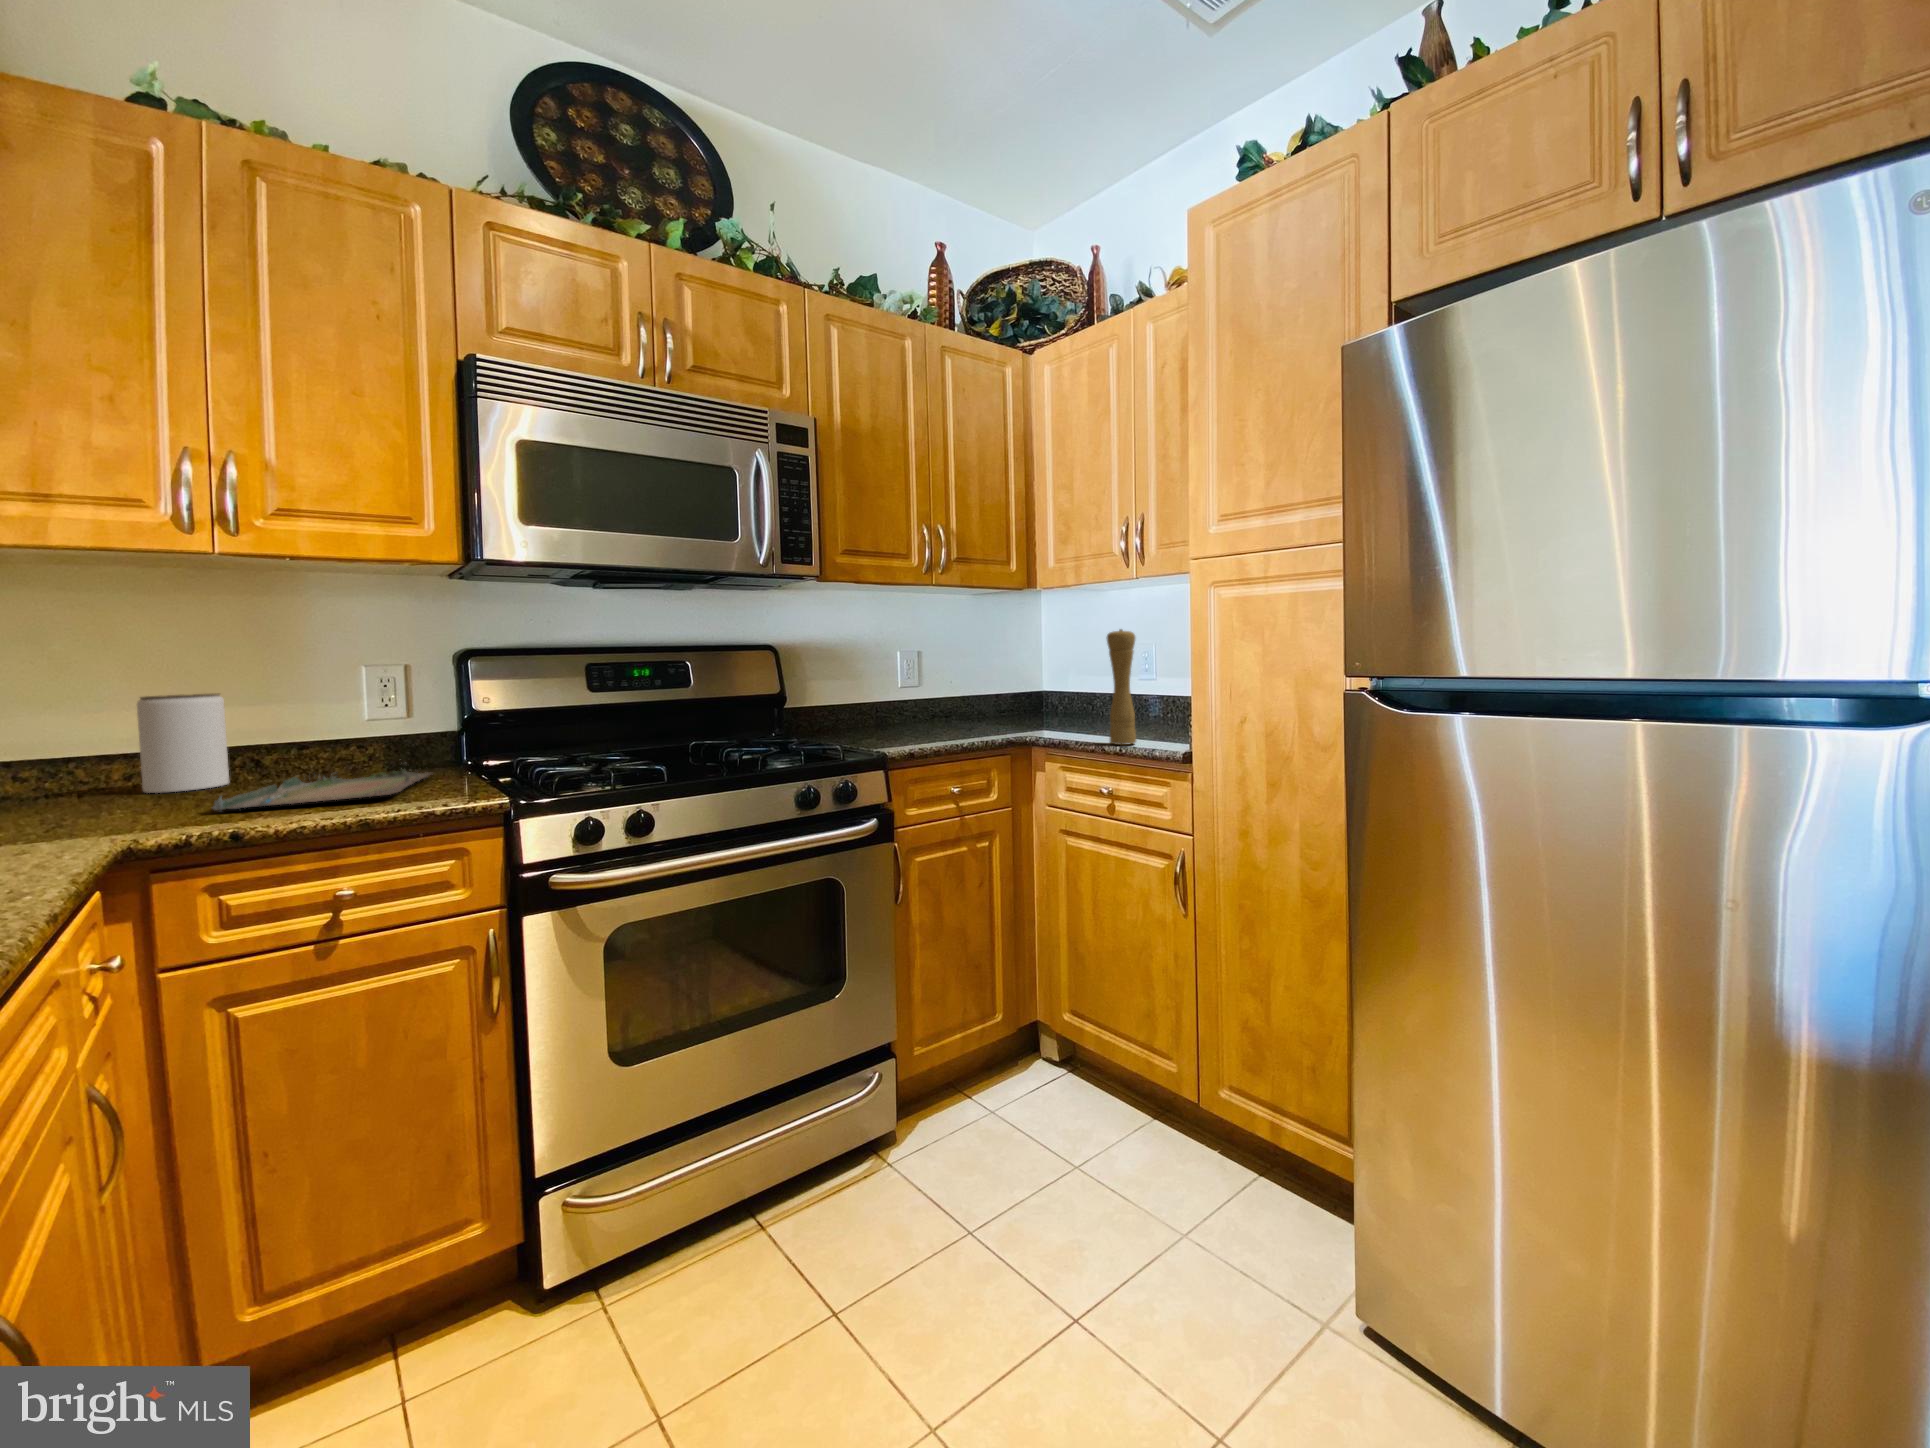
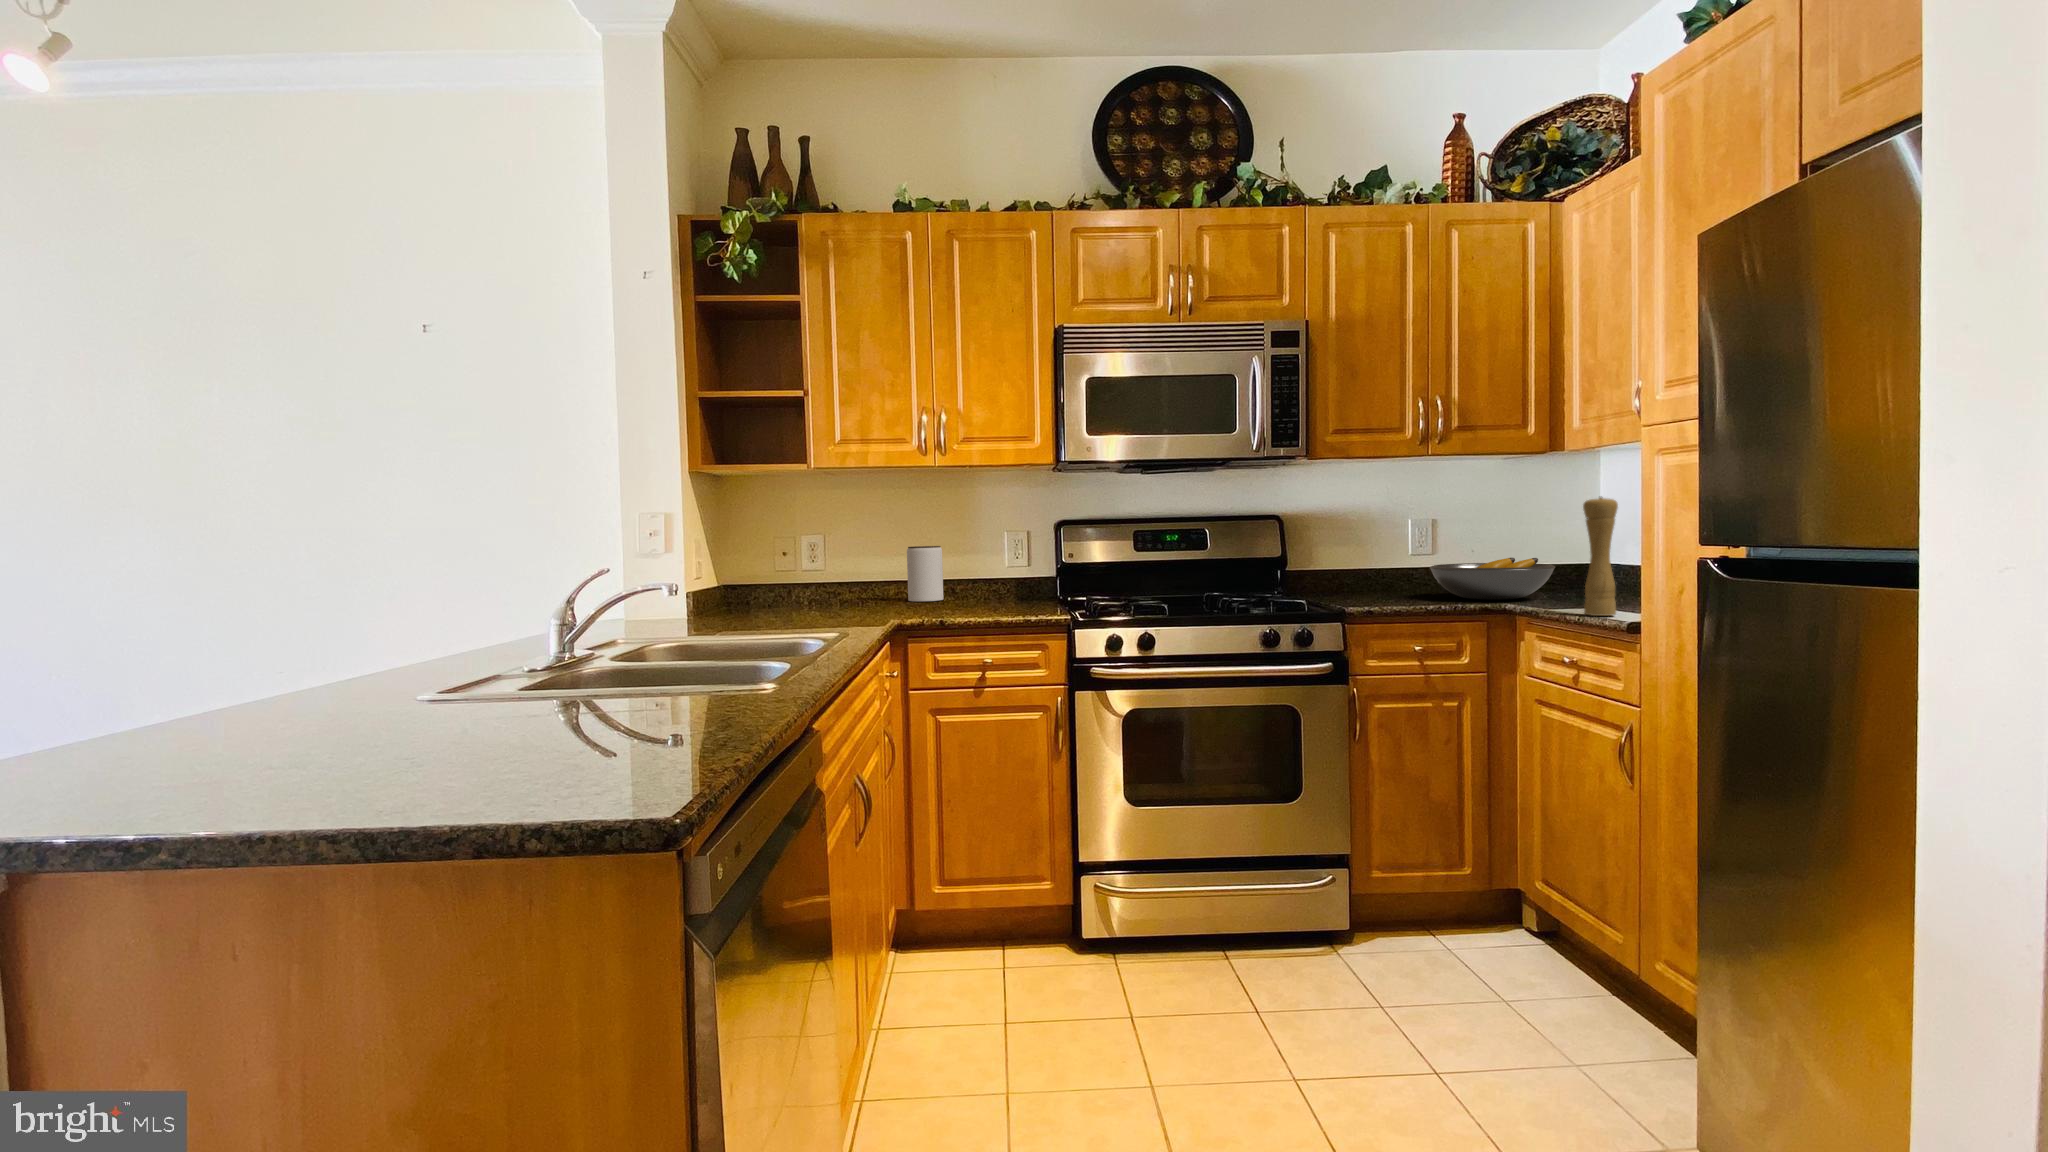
fruit bowl: none [933,689,1047,732] -> present [1430,558,1555,600]
tray: present [213,769,432,812] -> none [935,590,1039,611]

